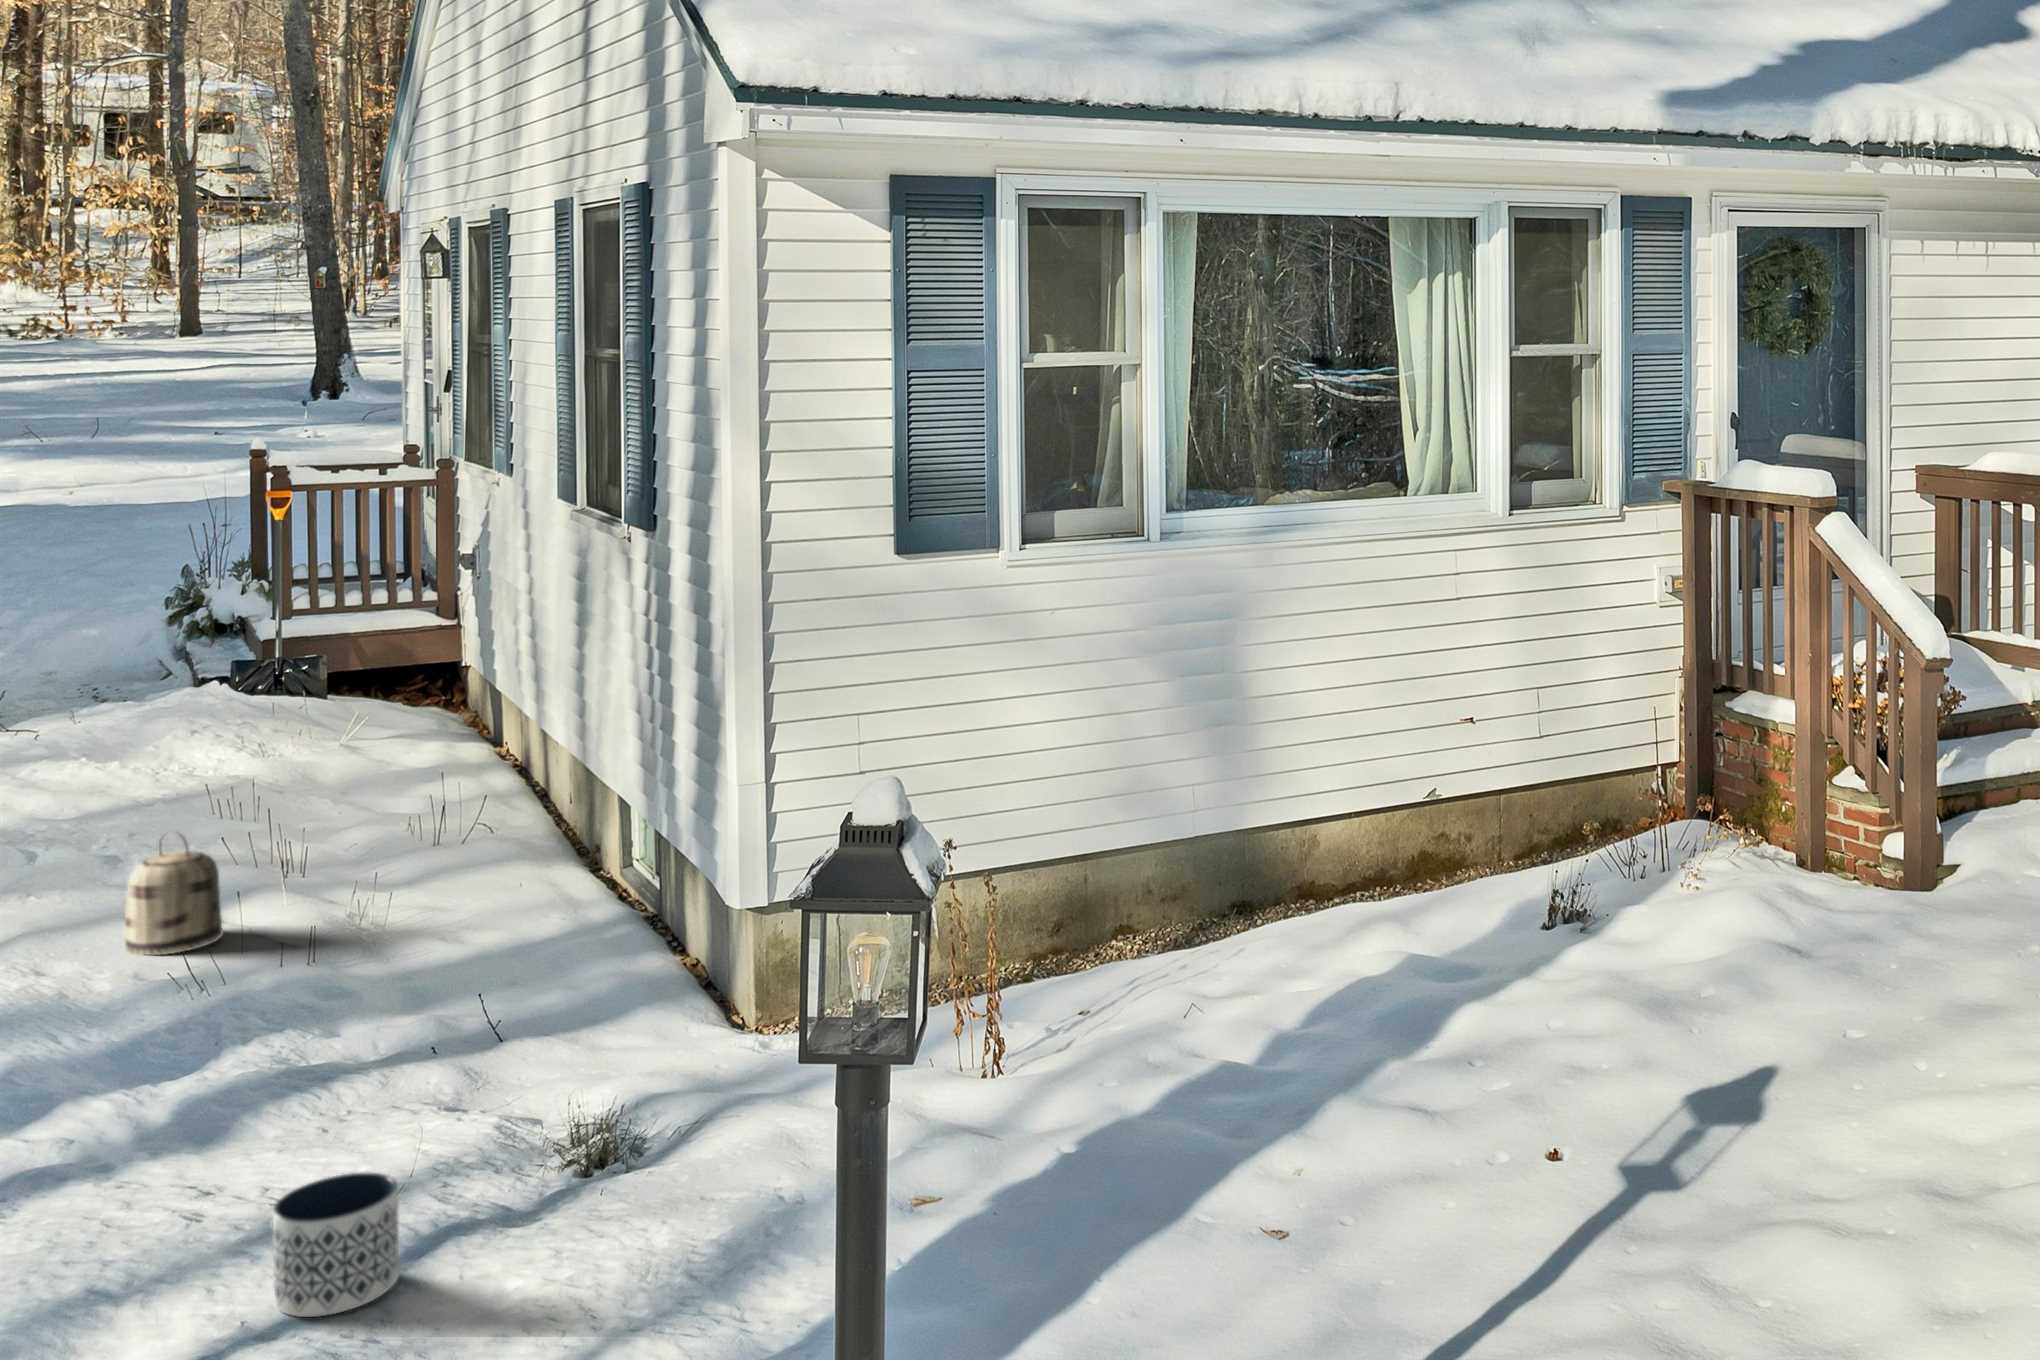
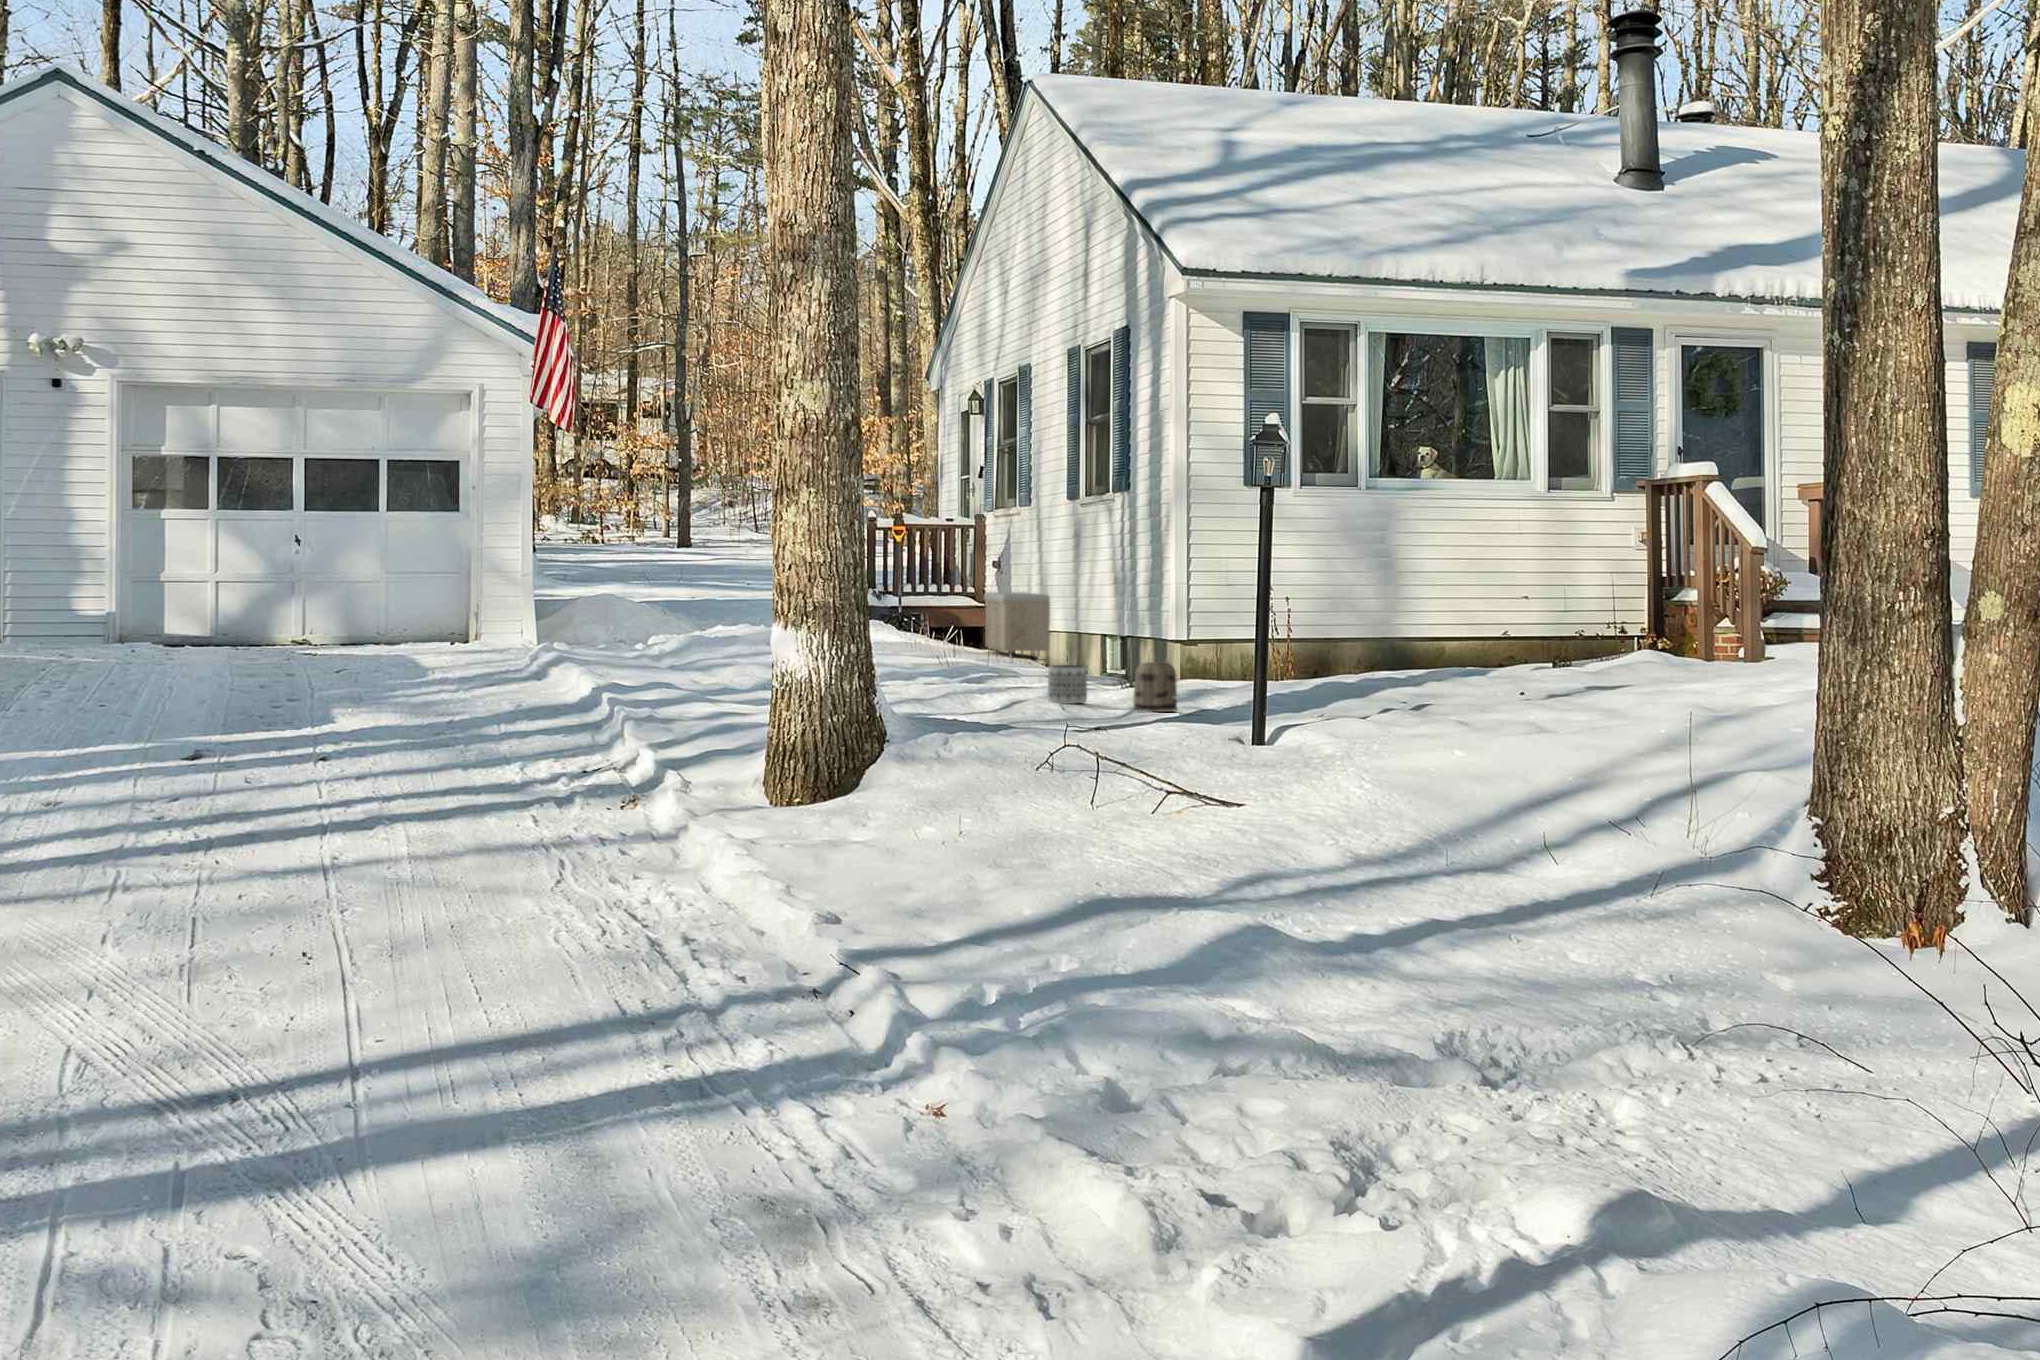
storage bench: none [401,657,533,814] -> present [984,592,1050,657]
basket: present [124,833,223,955] -> present [1133,648,1177,712]

